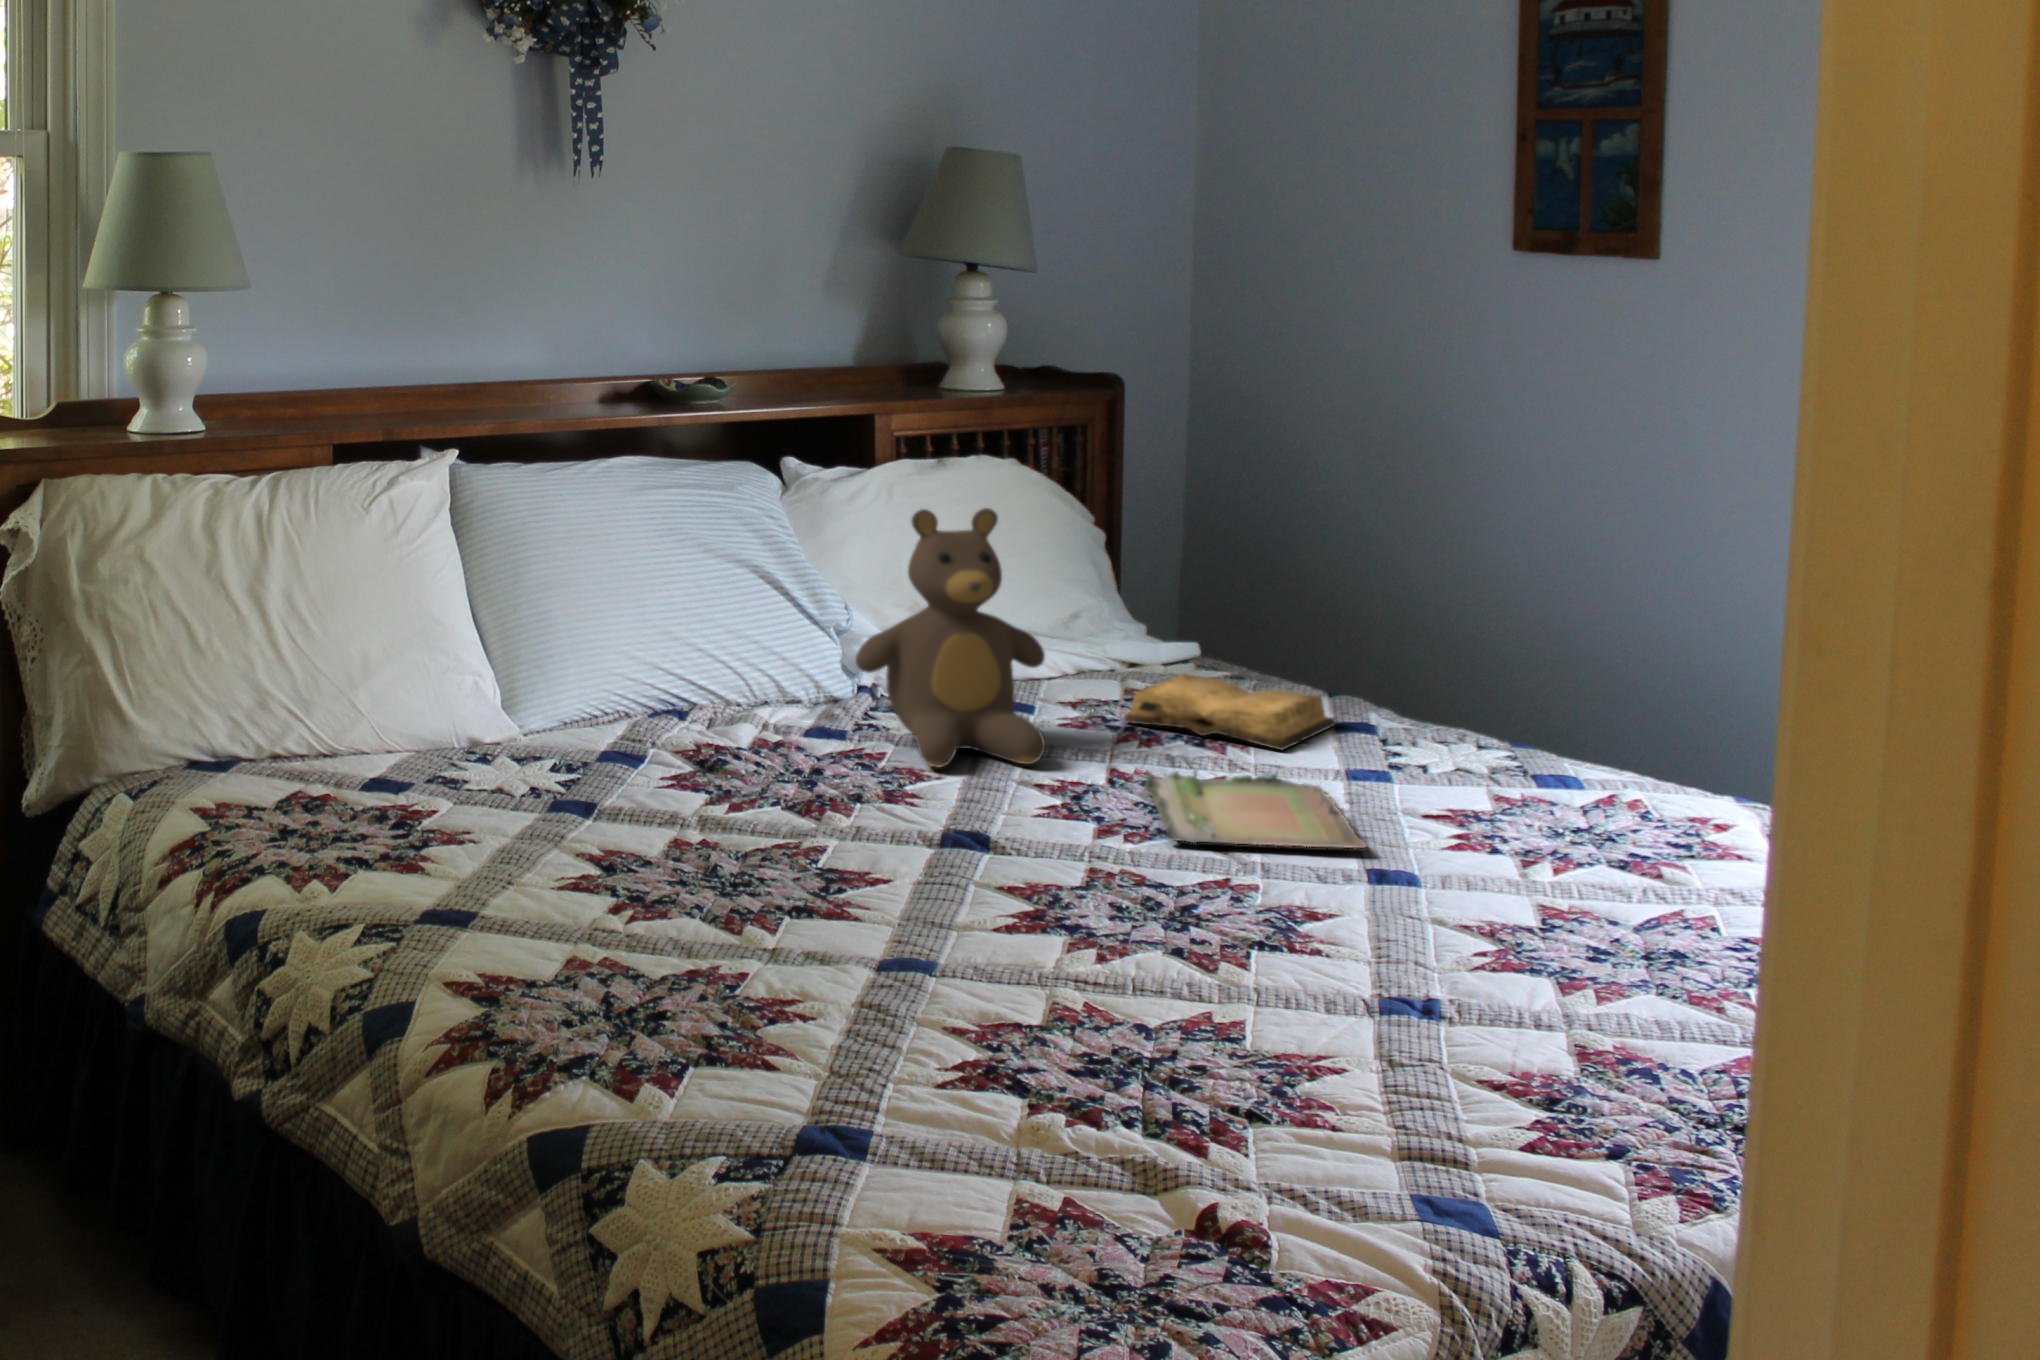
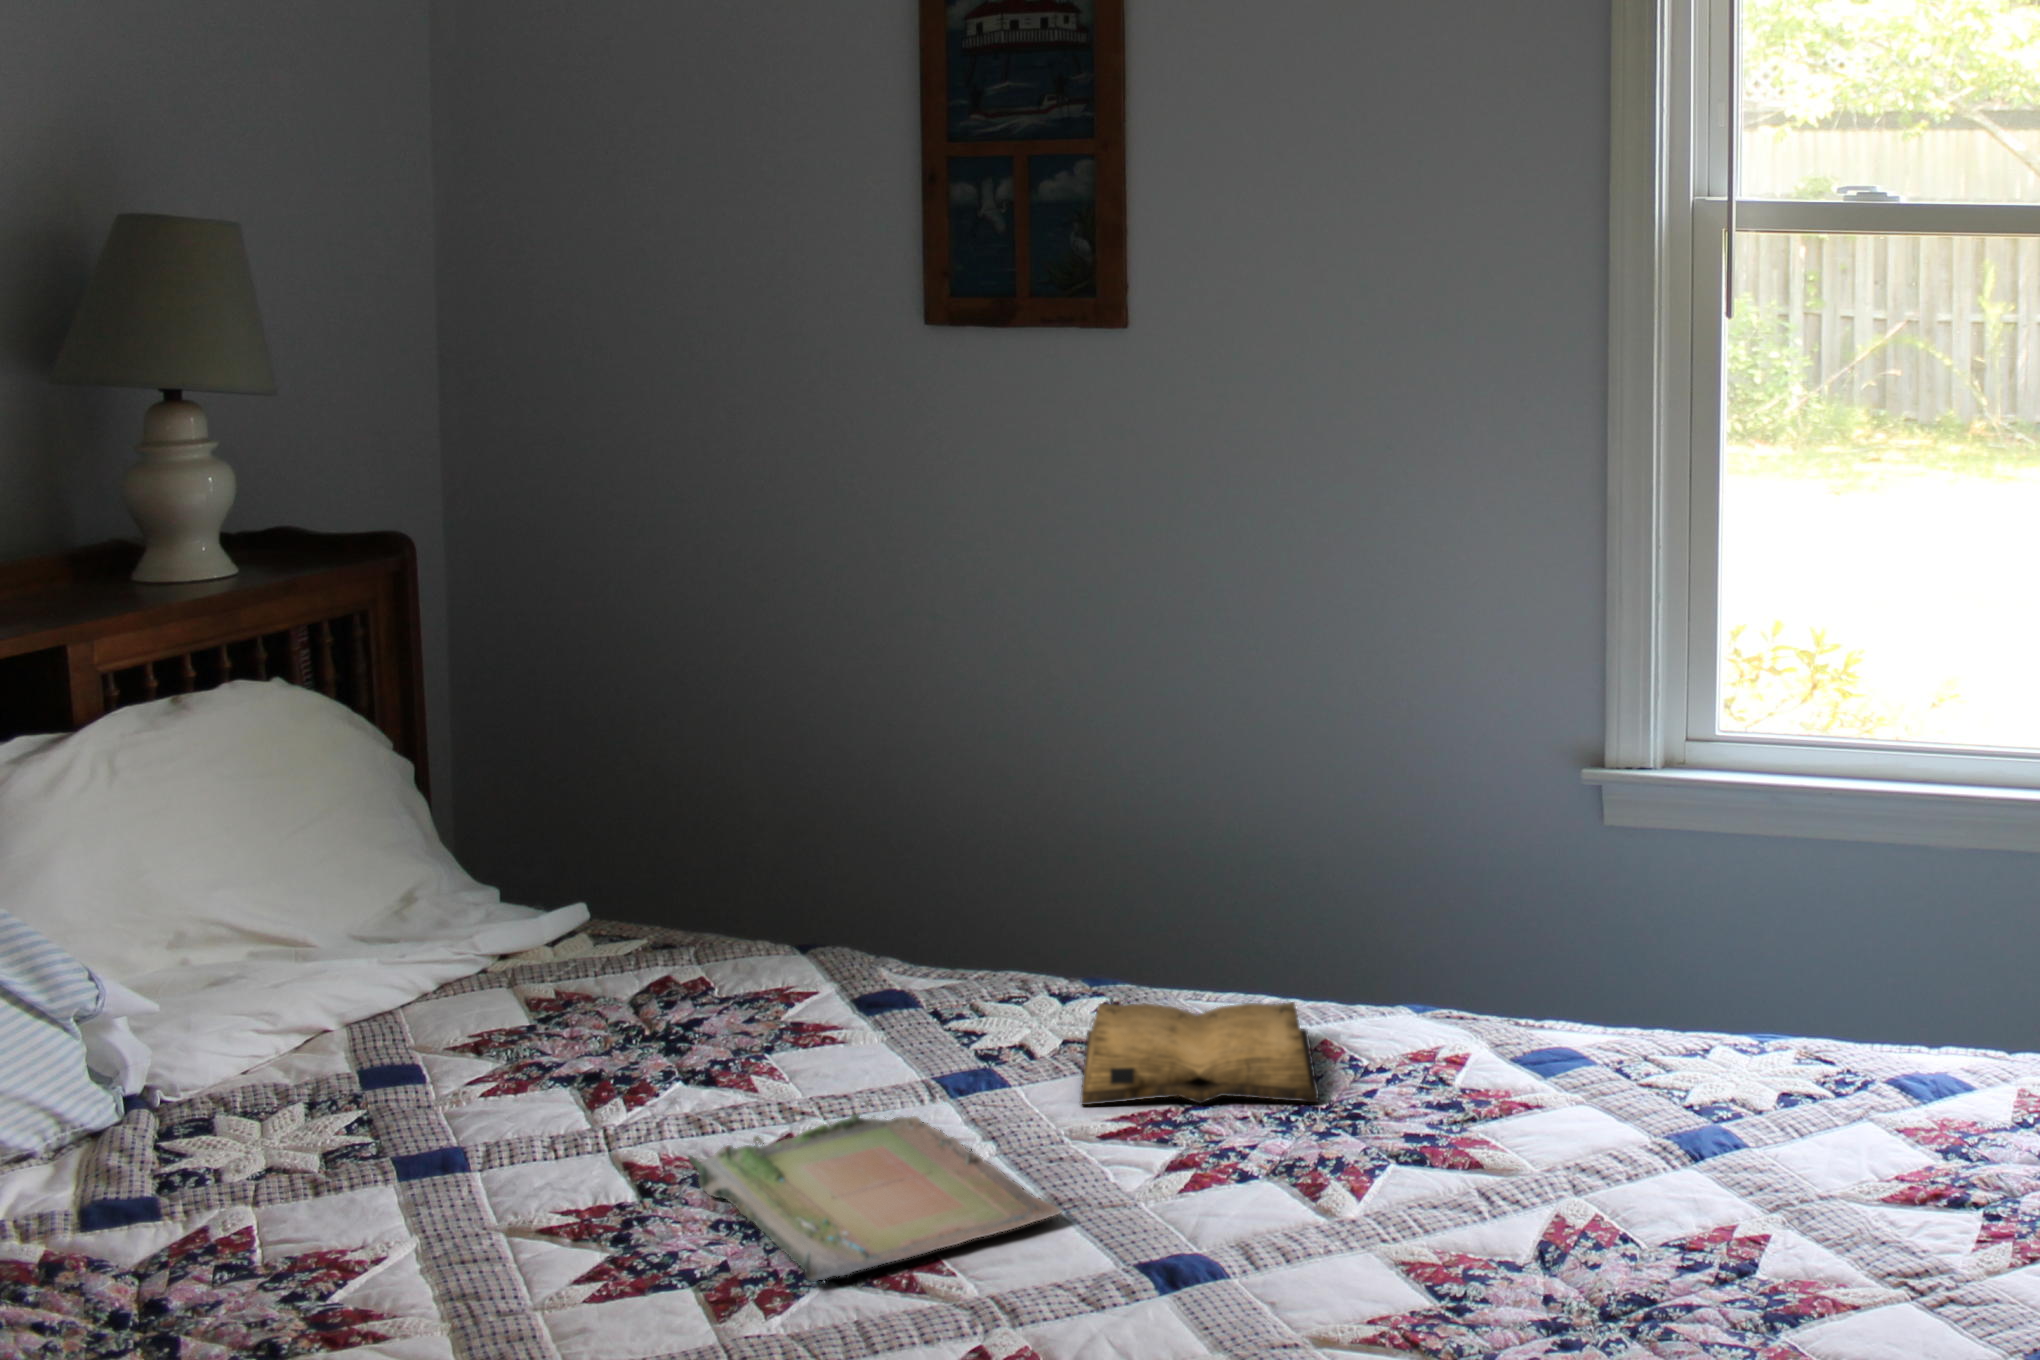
teddy bear: present [855,508,1045,768] -> none [185,799,528,1239]
diary: present [1124,674,1335,750] -> present [1081,1002,1319,1105]

